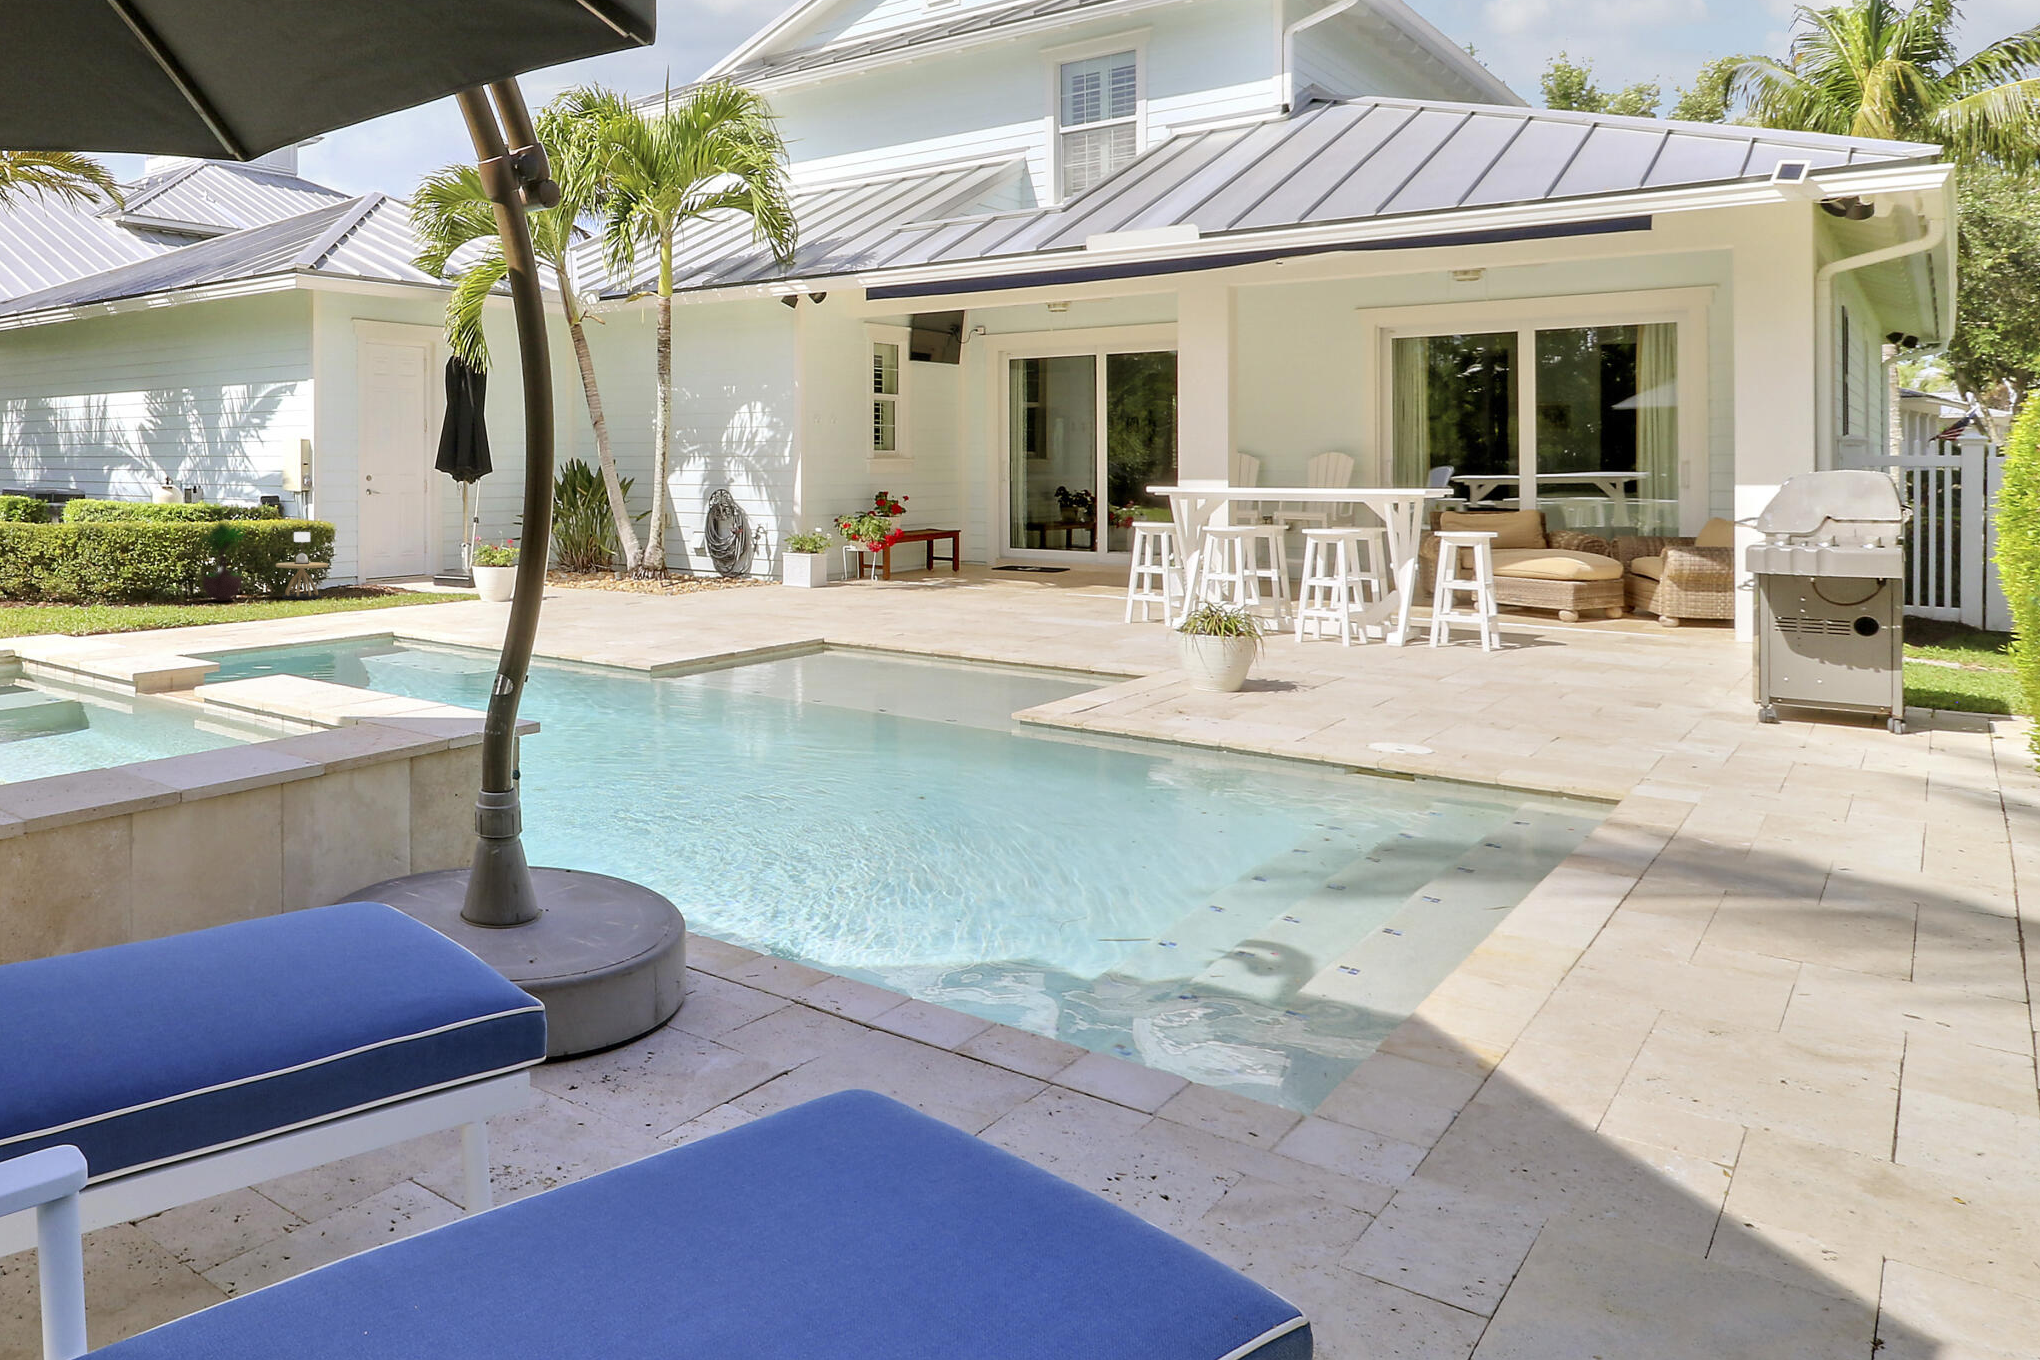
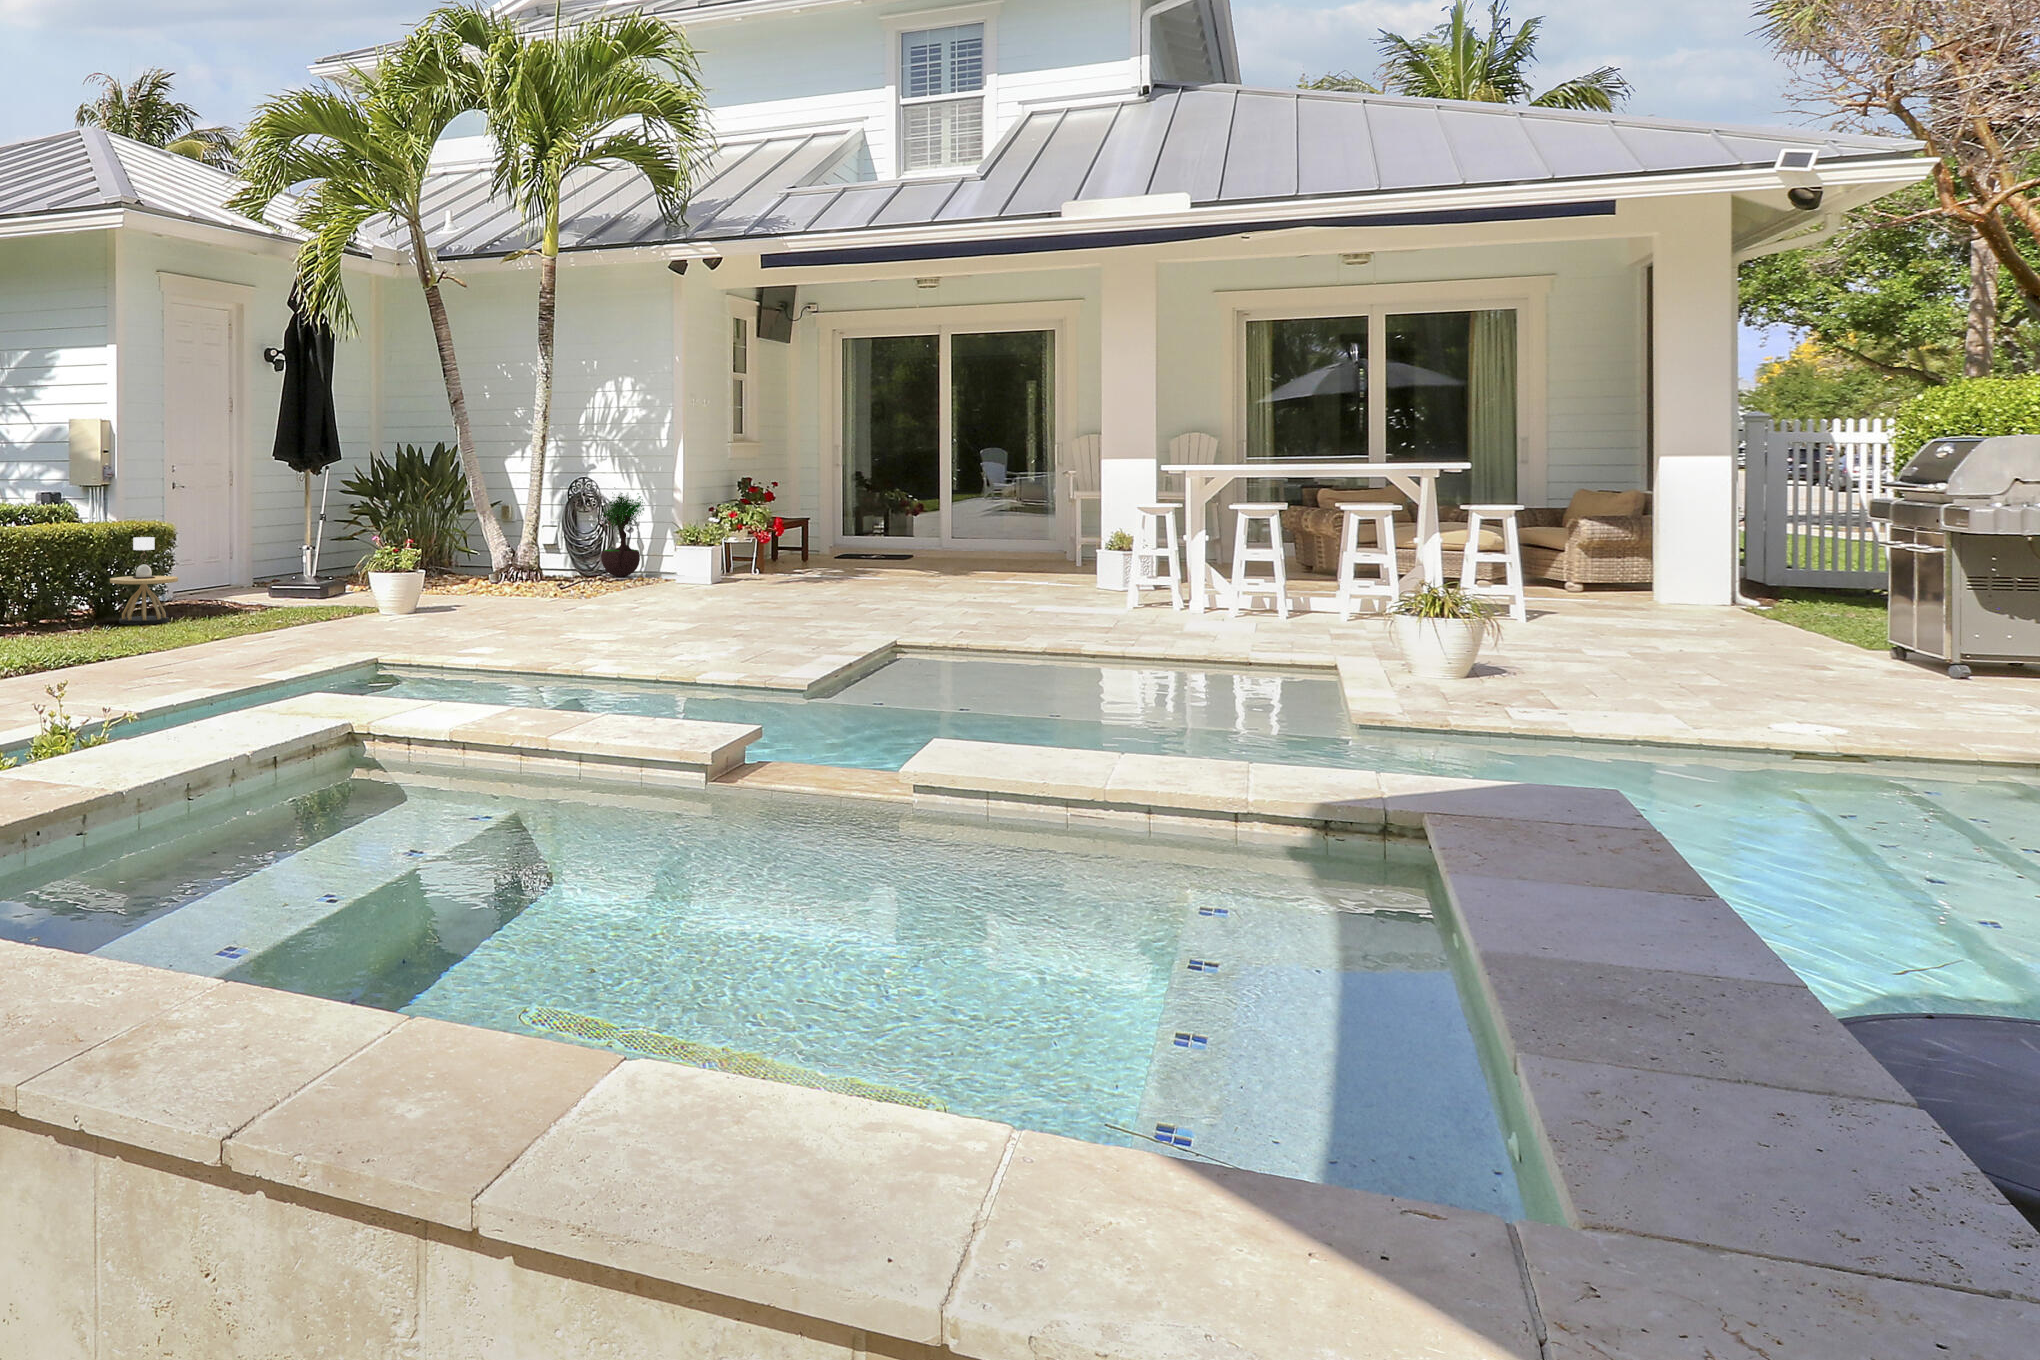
potted tree: present [197,520,245,601] -> present [596,493,644,577]

